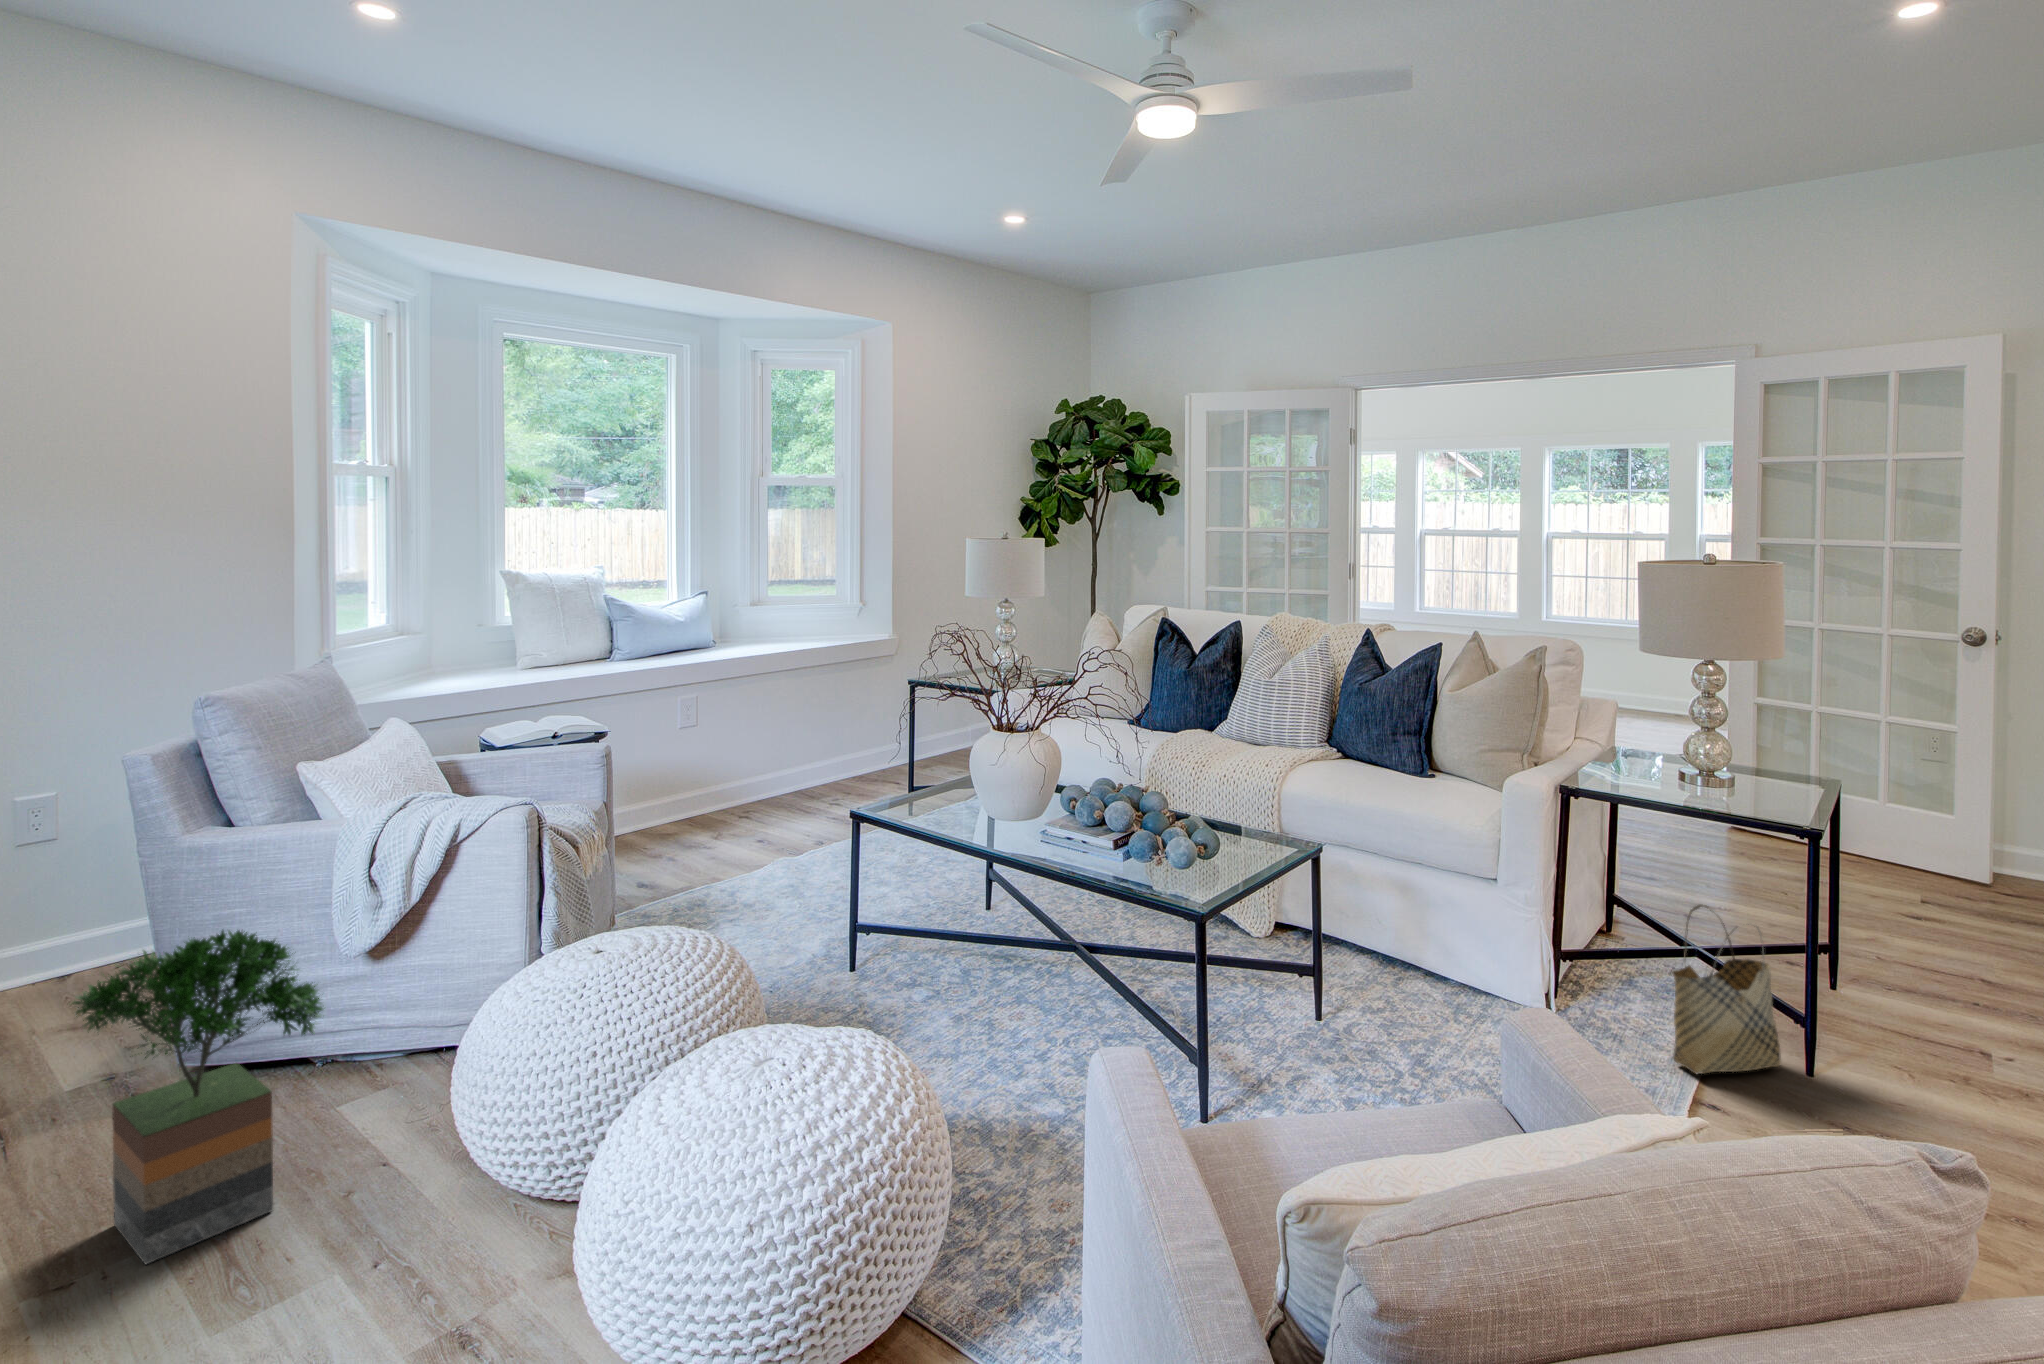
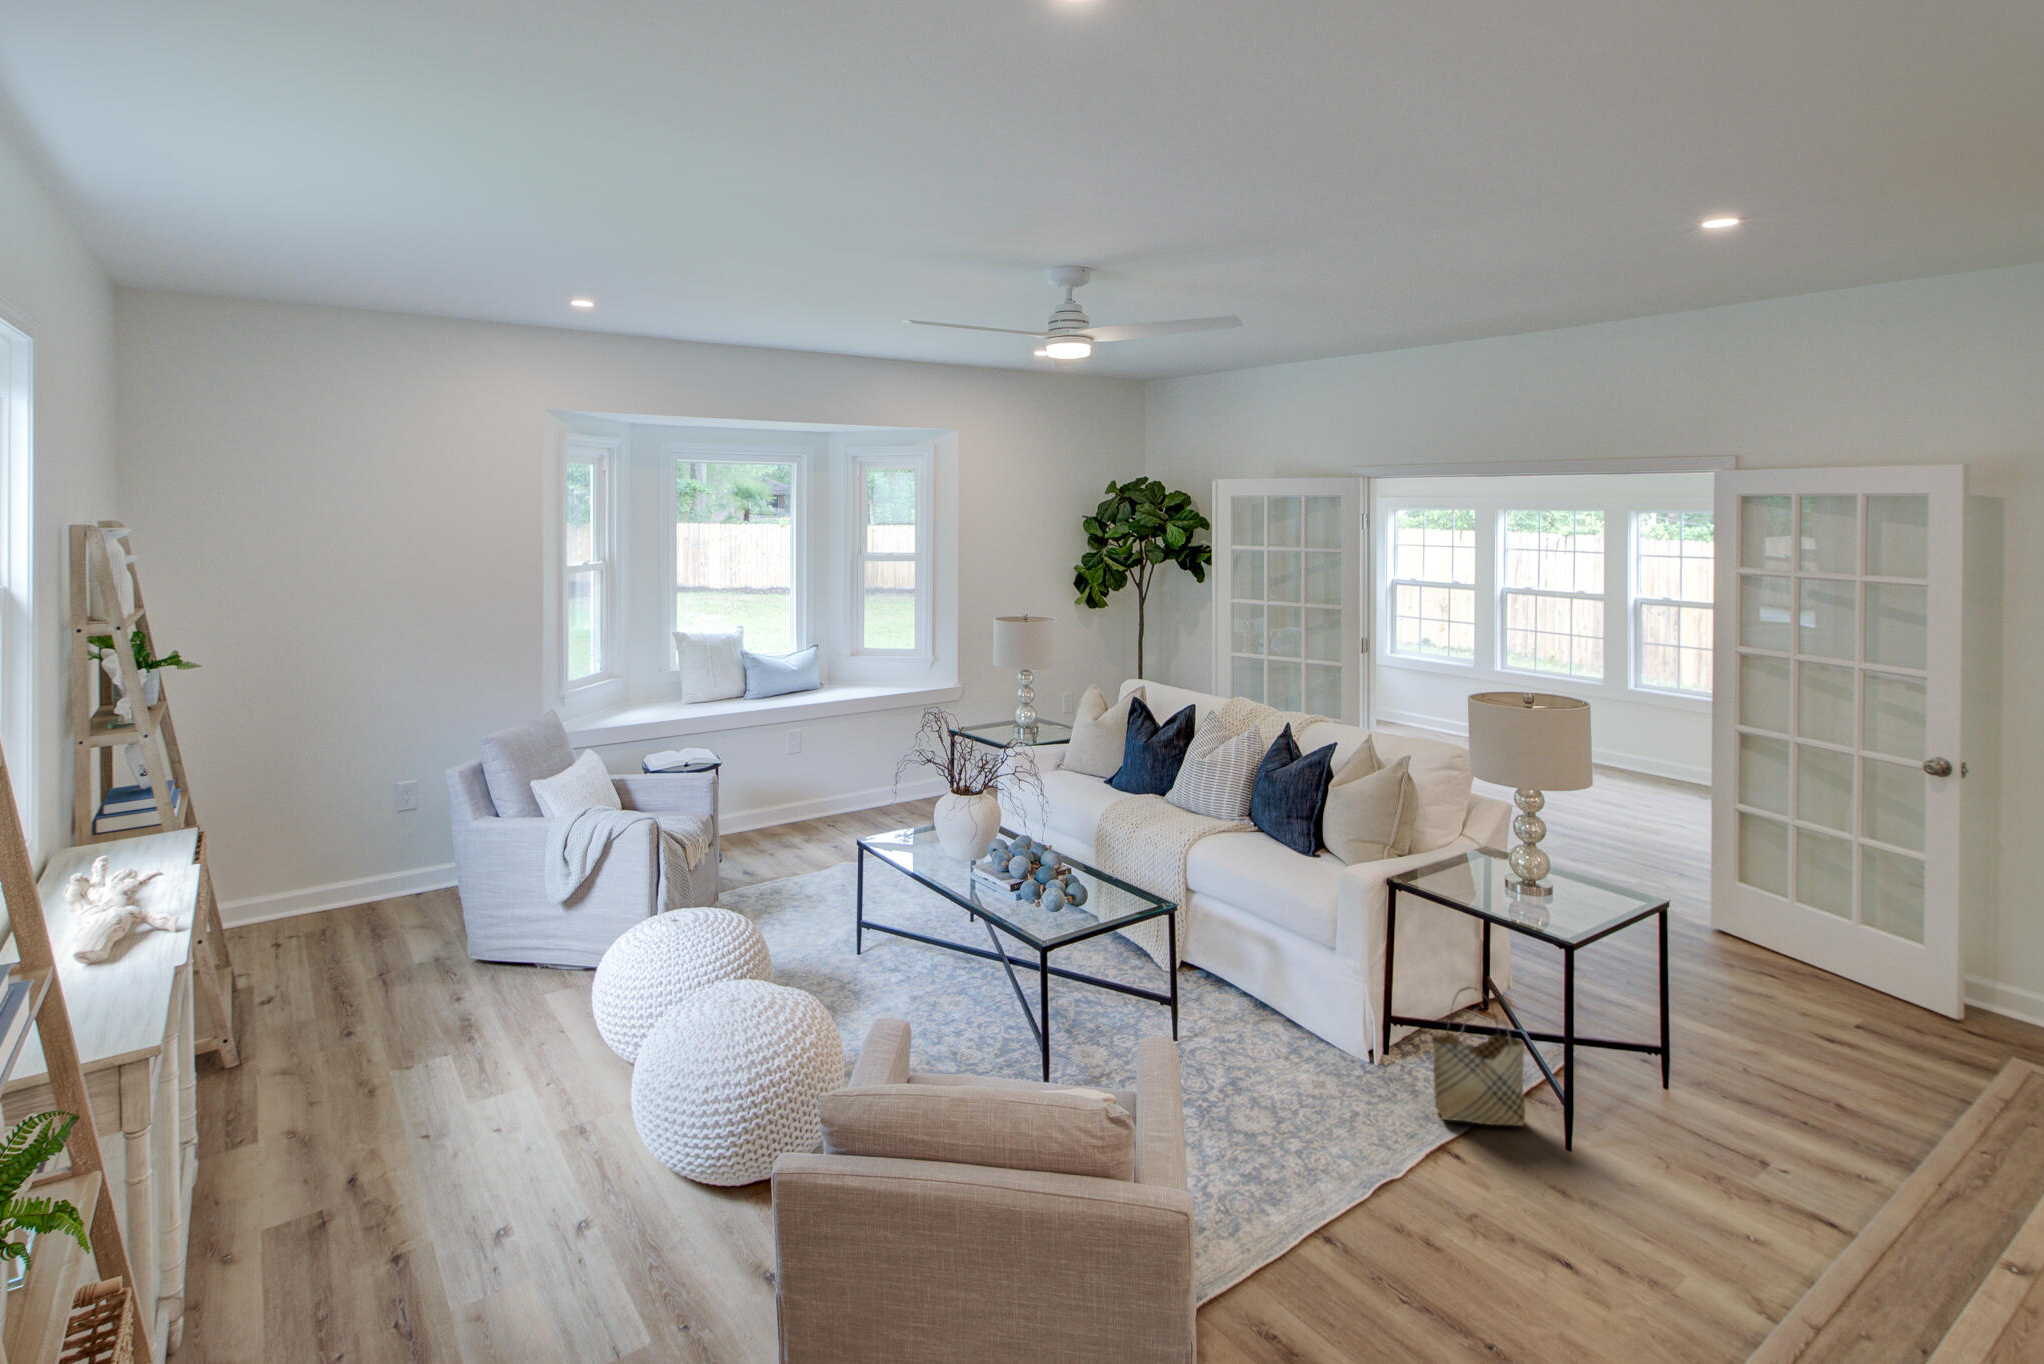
potted tree: present [73,930,323,1265] -> none [409,883,530,1063]

